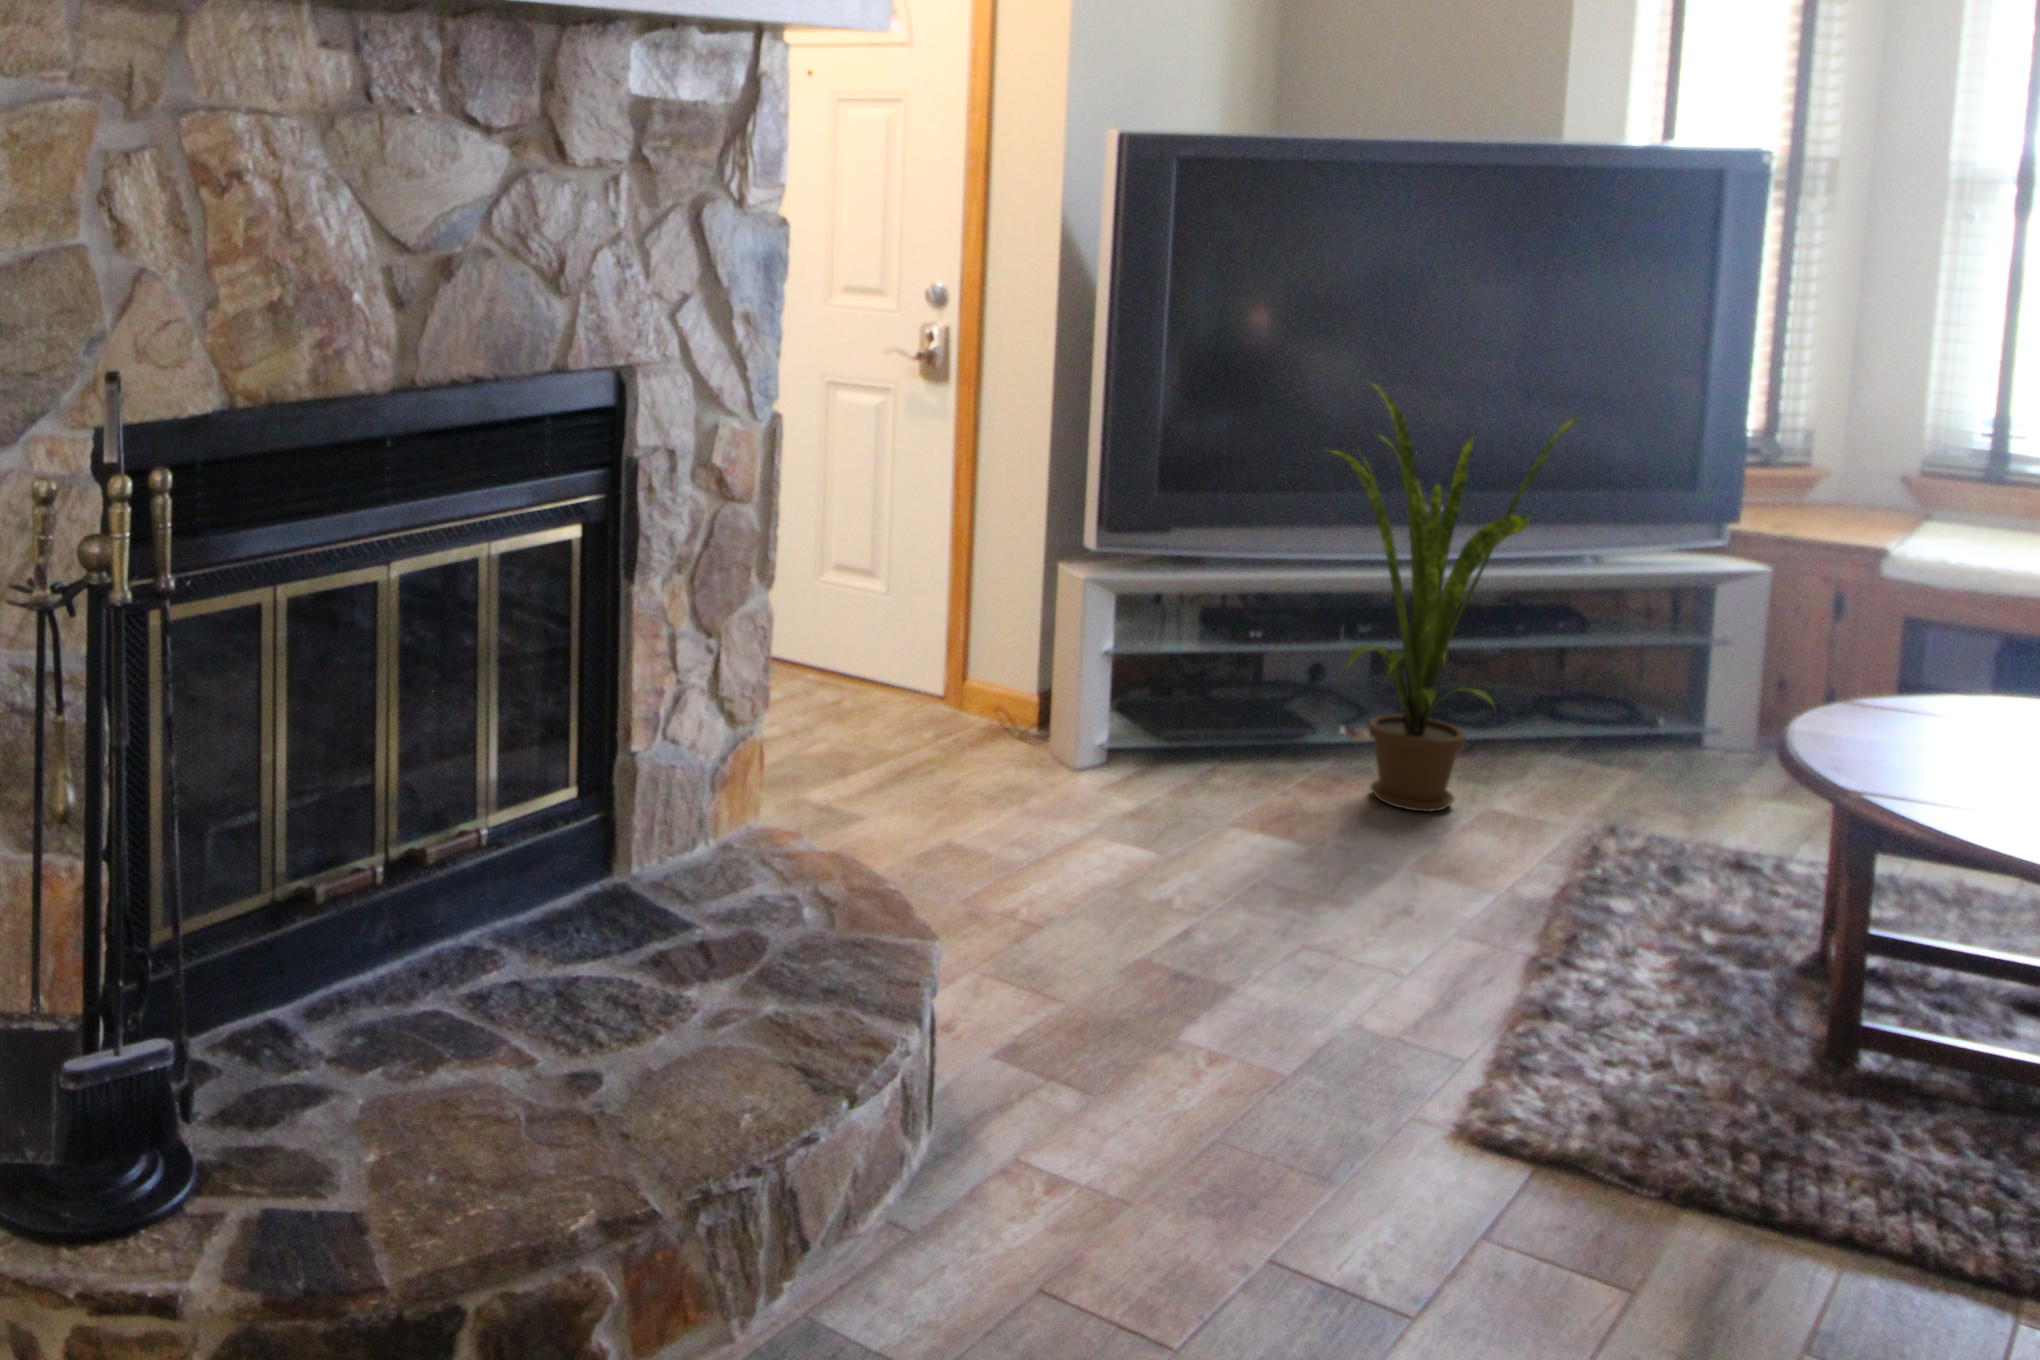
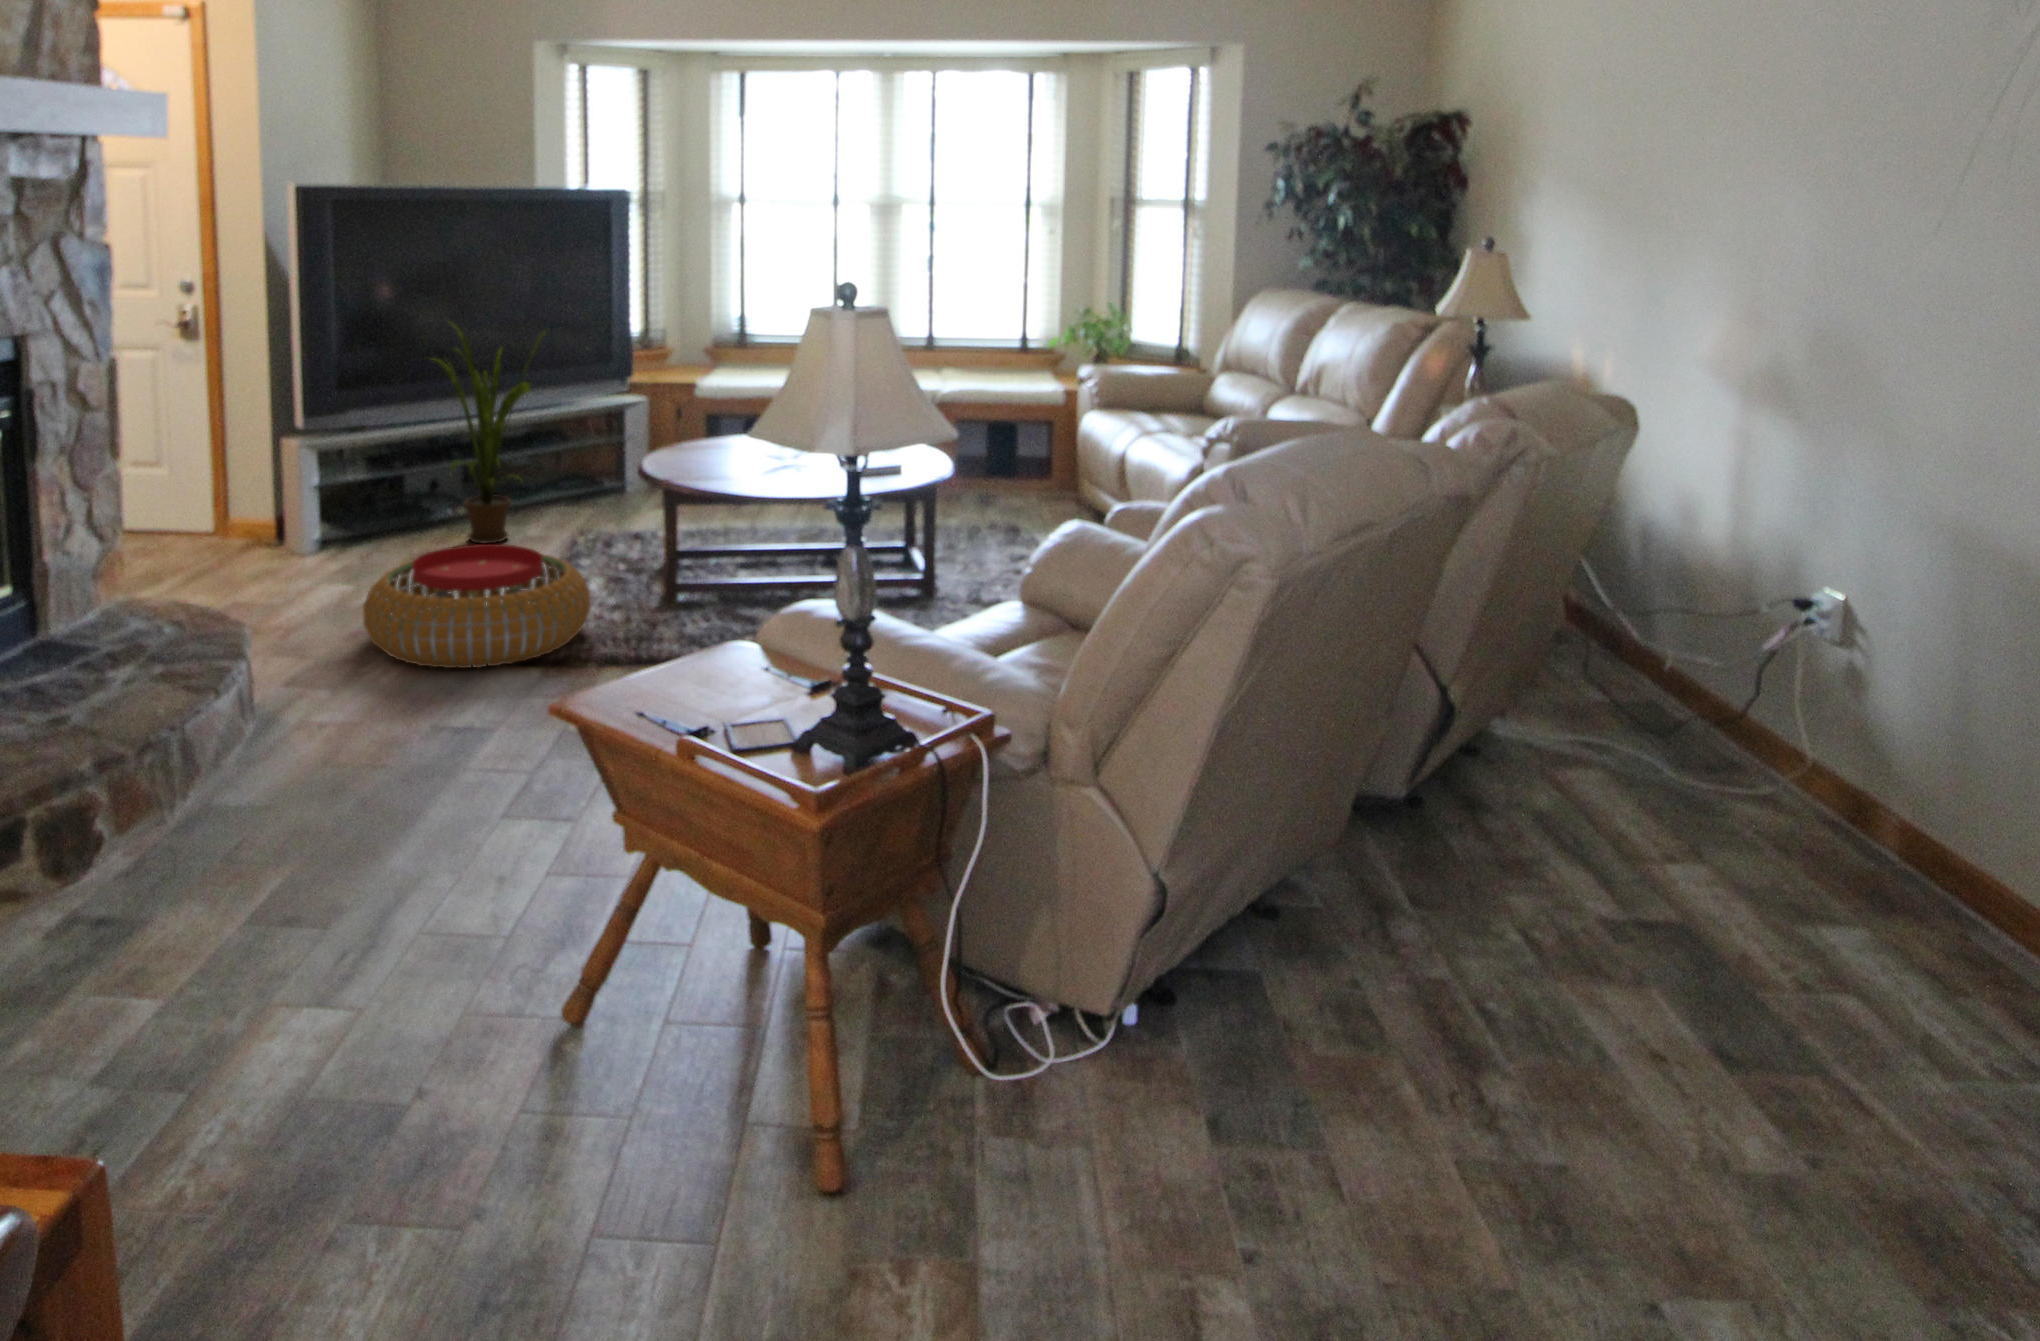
pouf: none [1154,841,1655,1143] -> present [363,544,591,668]

